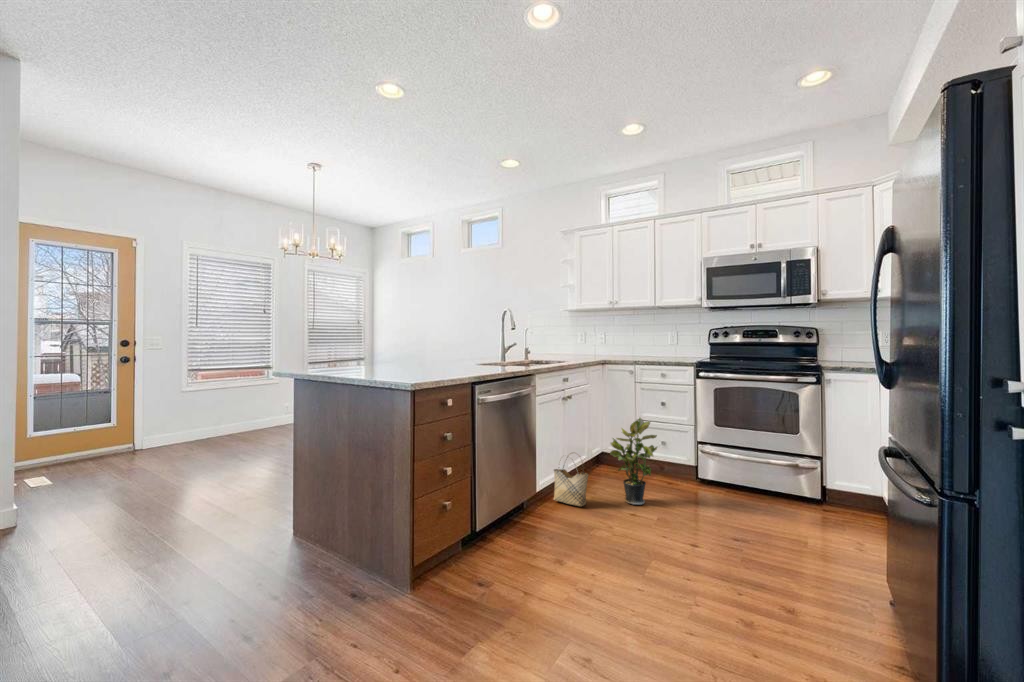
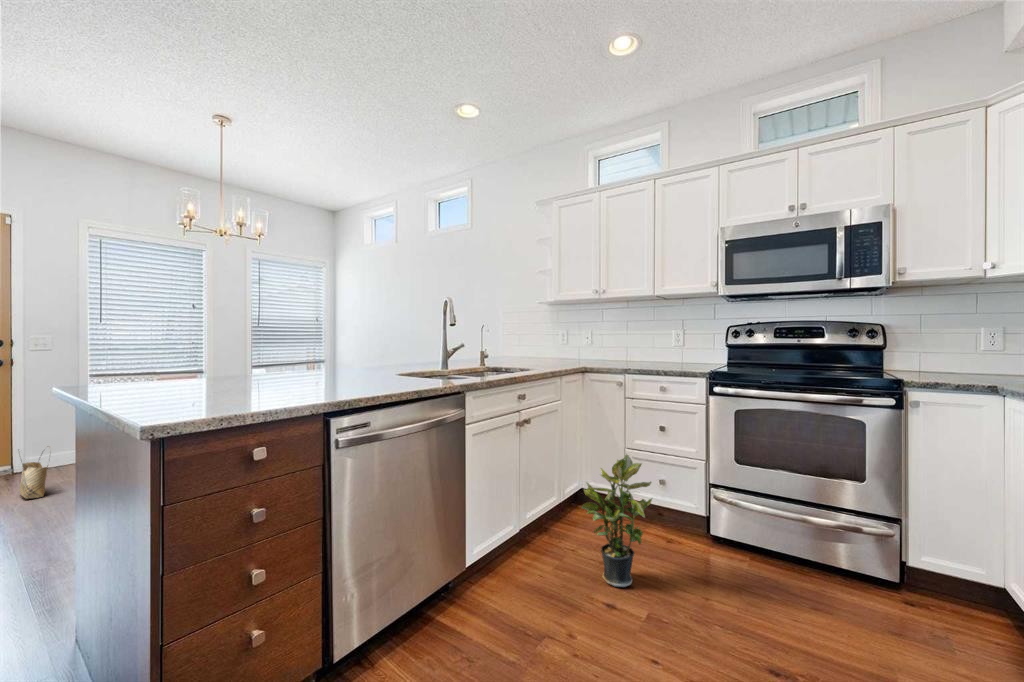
woven basket: present [554,459,588,506] -> present [19,461,48,499]

